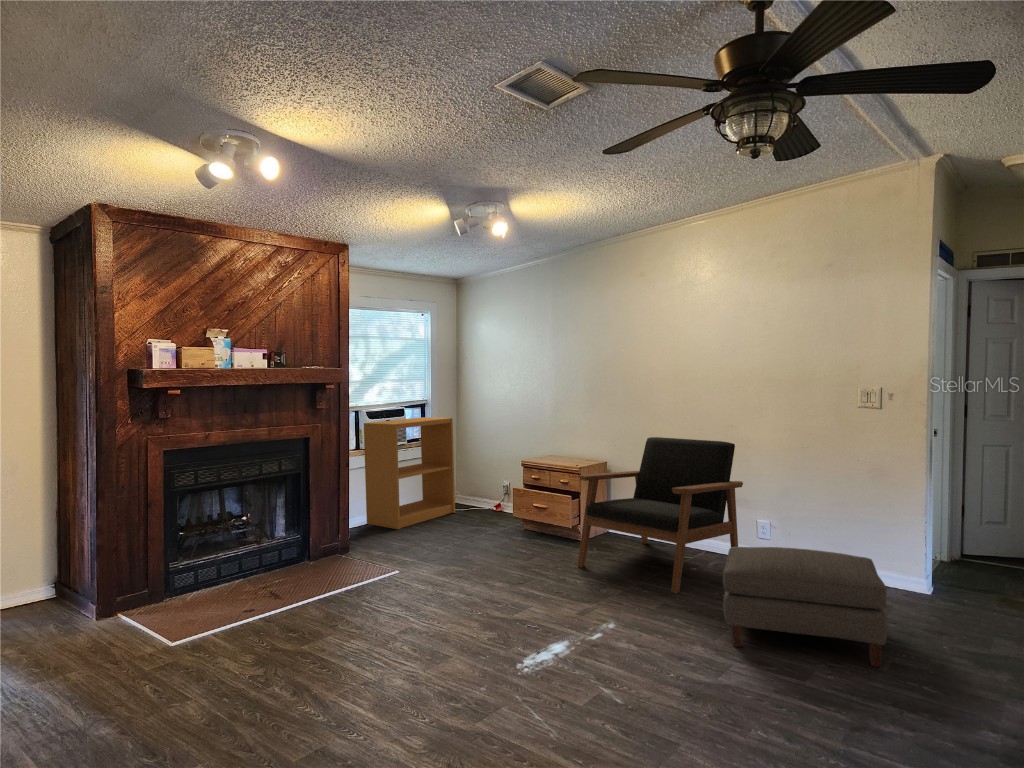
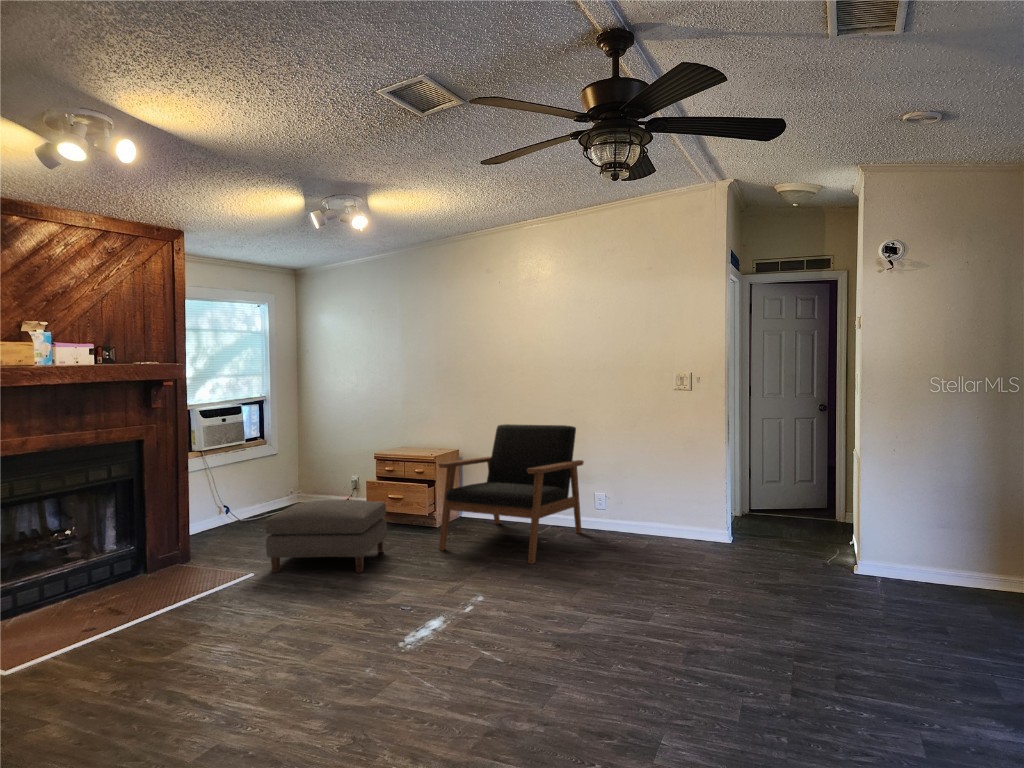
bookshelf: present [364,417,455,529] -> none [199,414,303,533]
ottoman: present [723,547,888,667] -> present [265,500,387,573]

